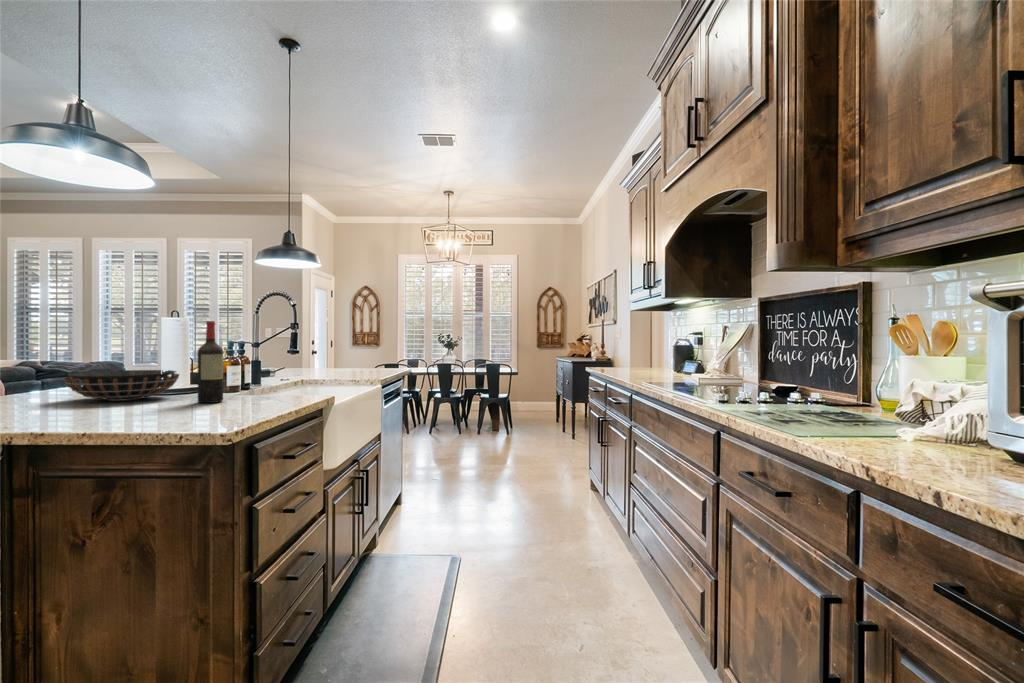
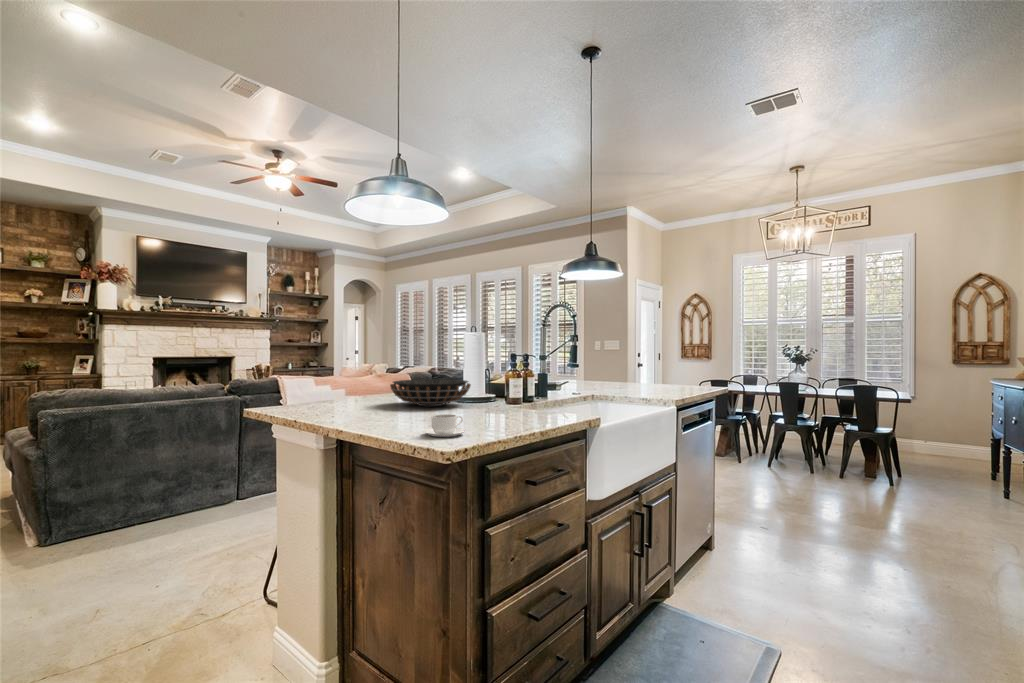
wine bottle: present [198,321,223,403] -> none [474,334,496,414]
coffee cup: none [174,402,224,424] -> present [424,414,466,437]

